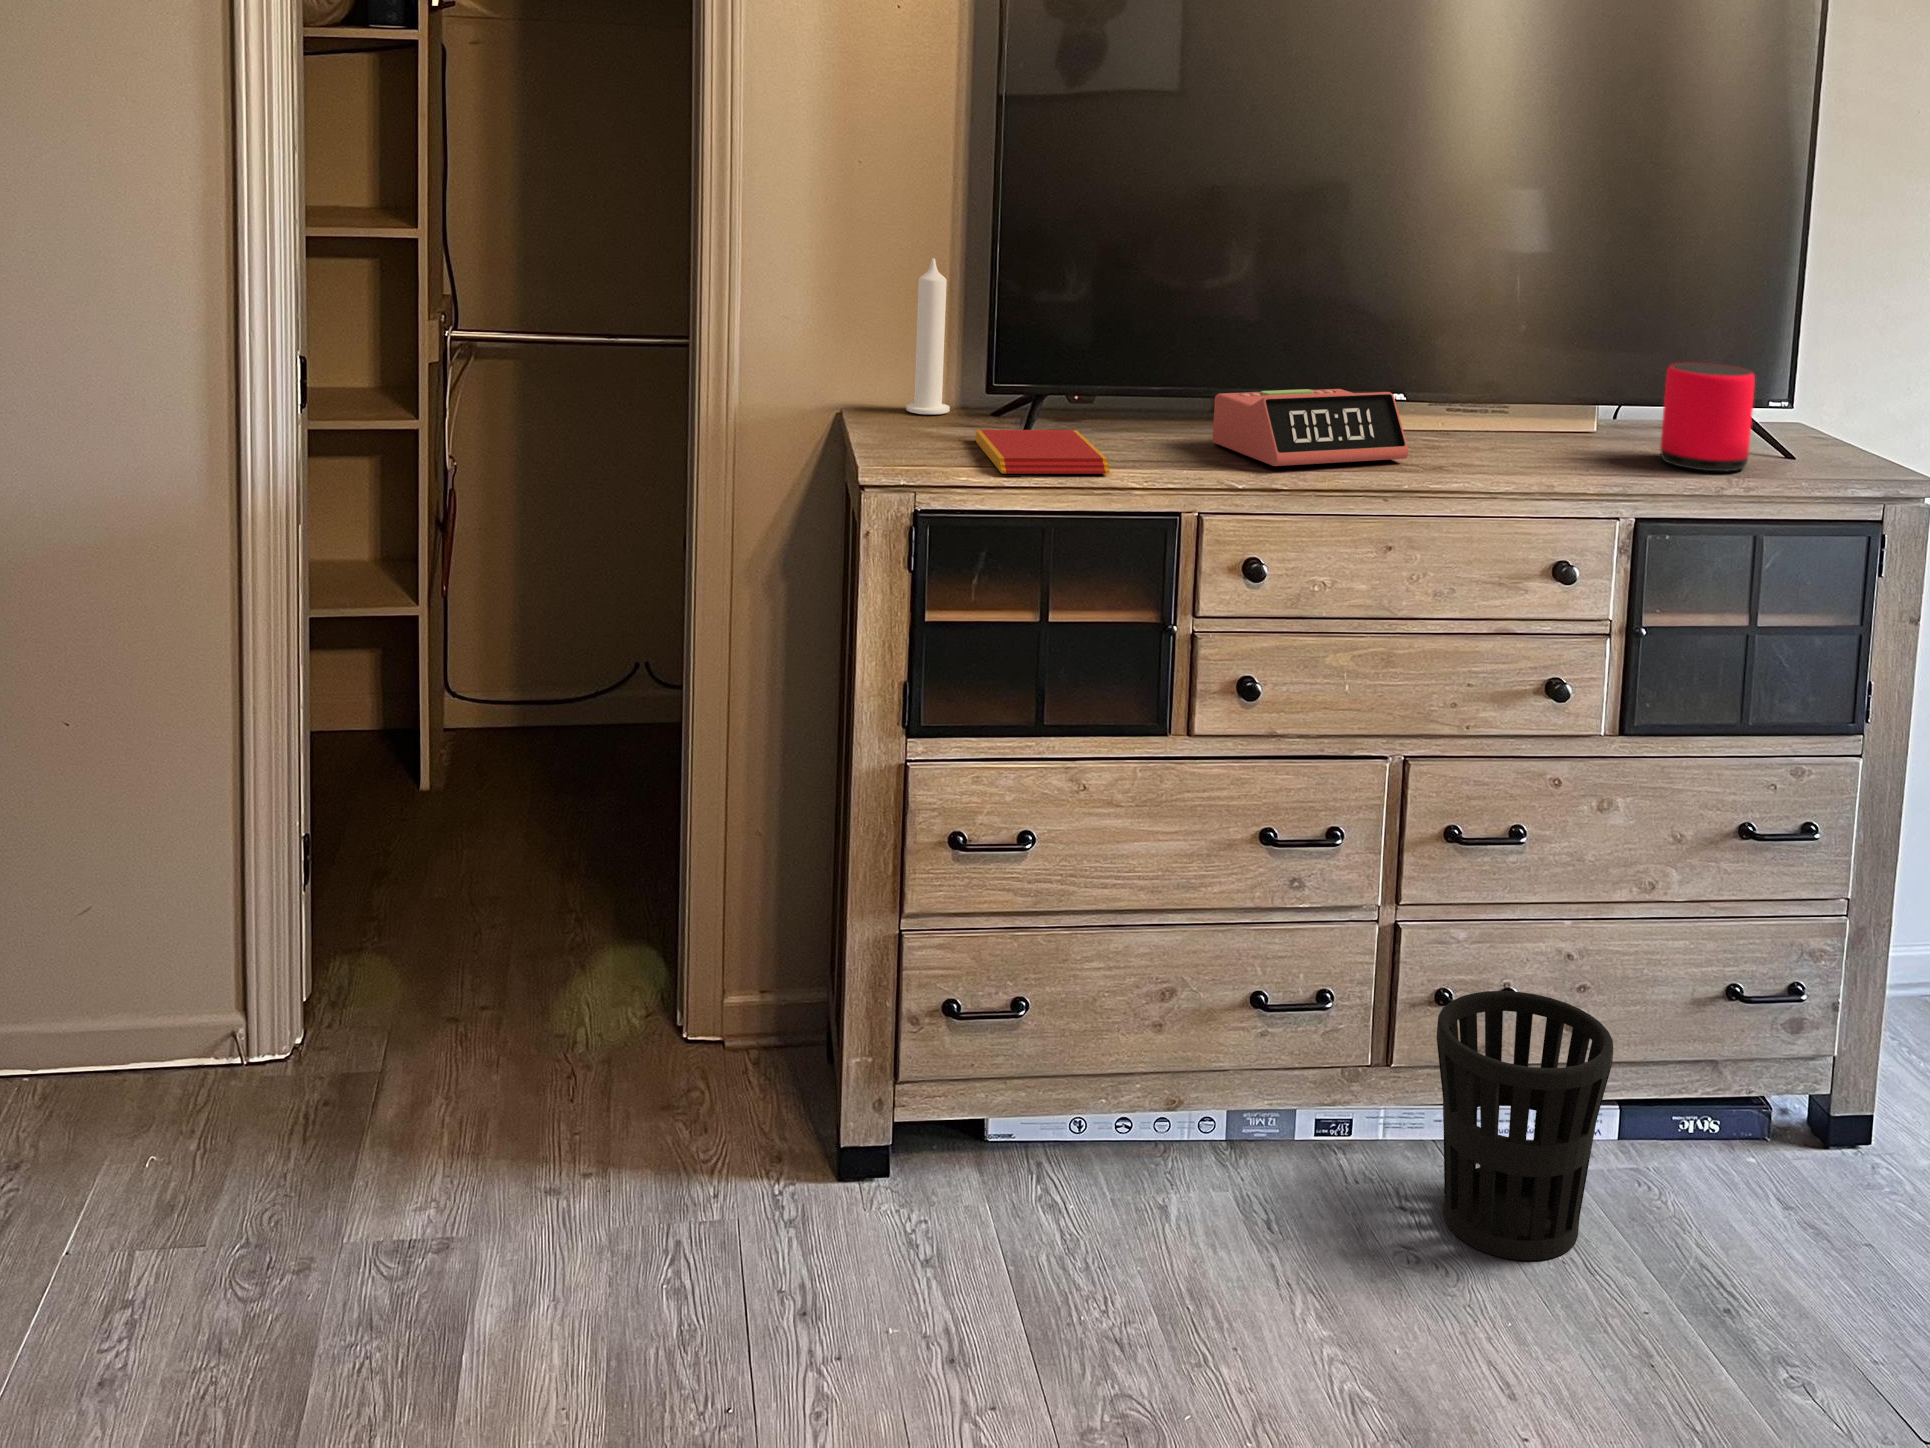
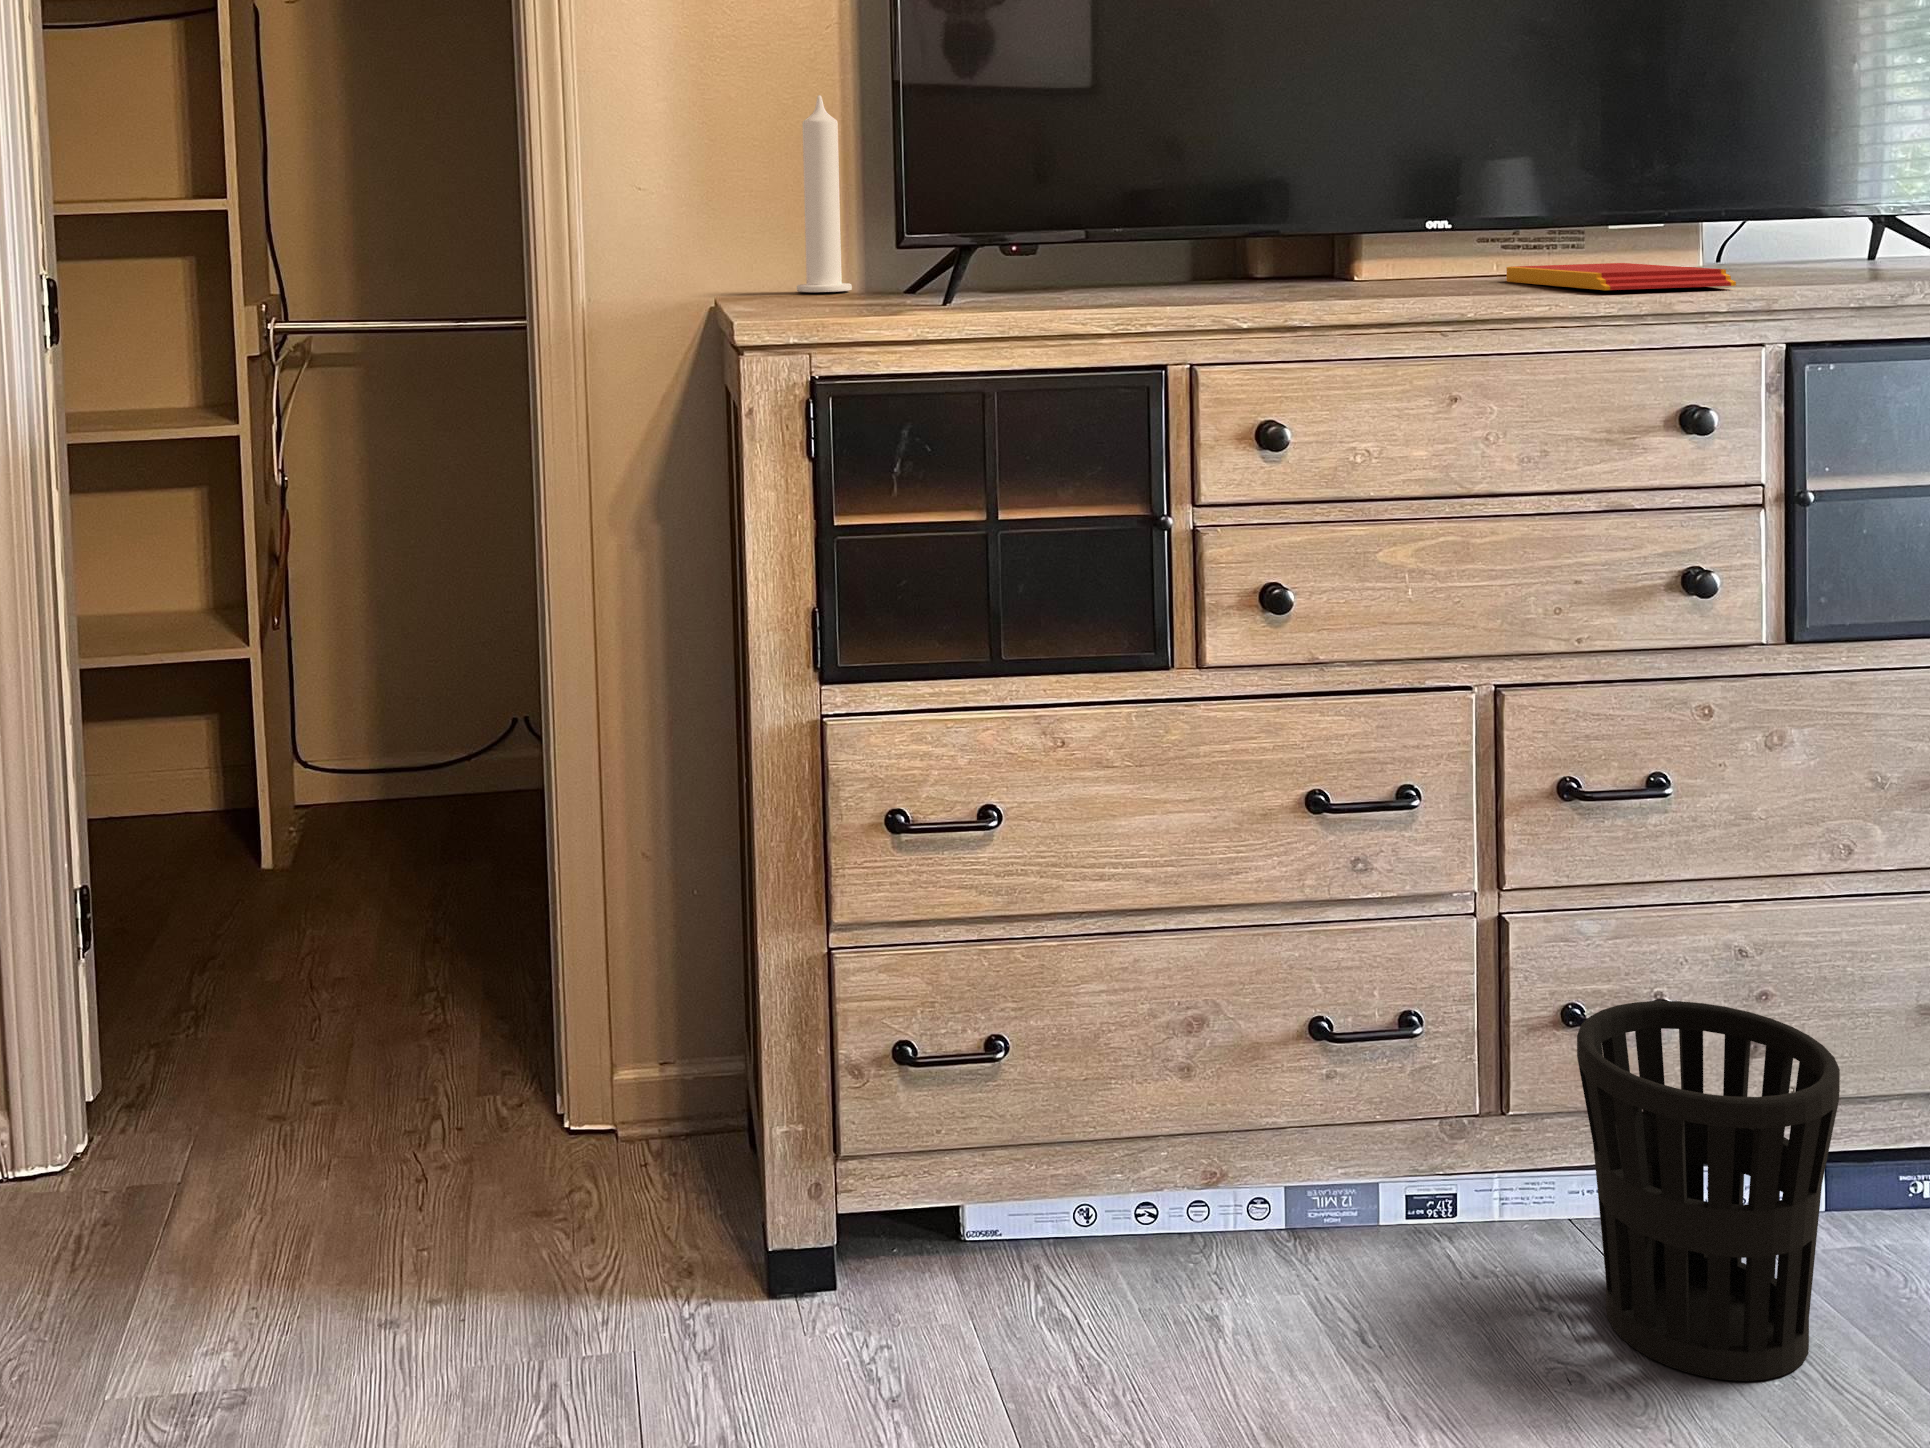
speaker: present [1660,363,1755,471] -> none [1794,148,1921,280]
alarm clock: present [1213,389,1409,466] -> none [1195,205,1462,296]
book: present [976,430,1110,474] -> present [1506,263,1736,290]

